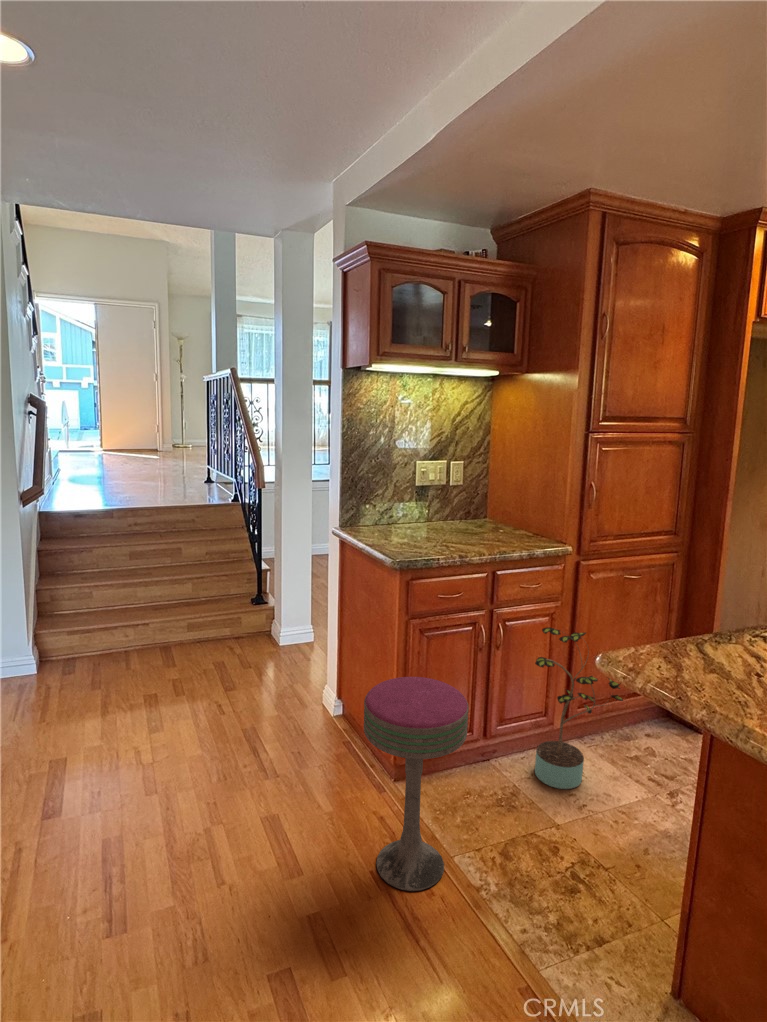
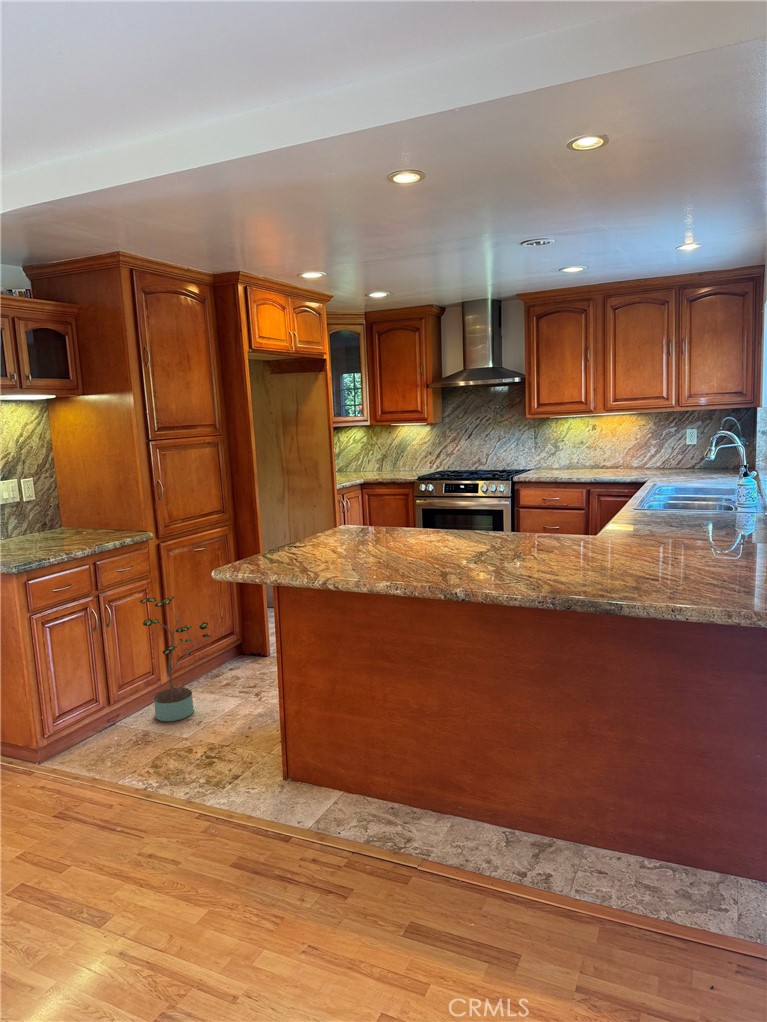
bar stool: present [364,677,469,891] -> none [19,648,114,821]

